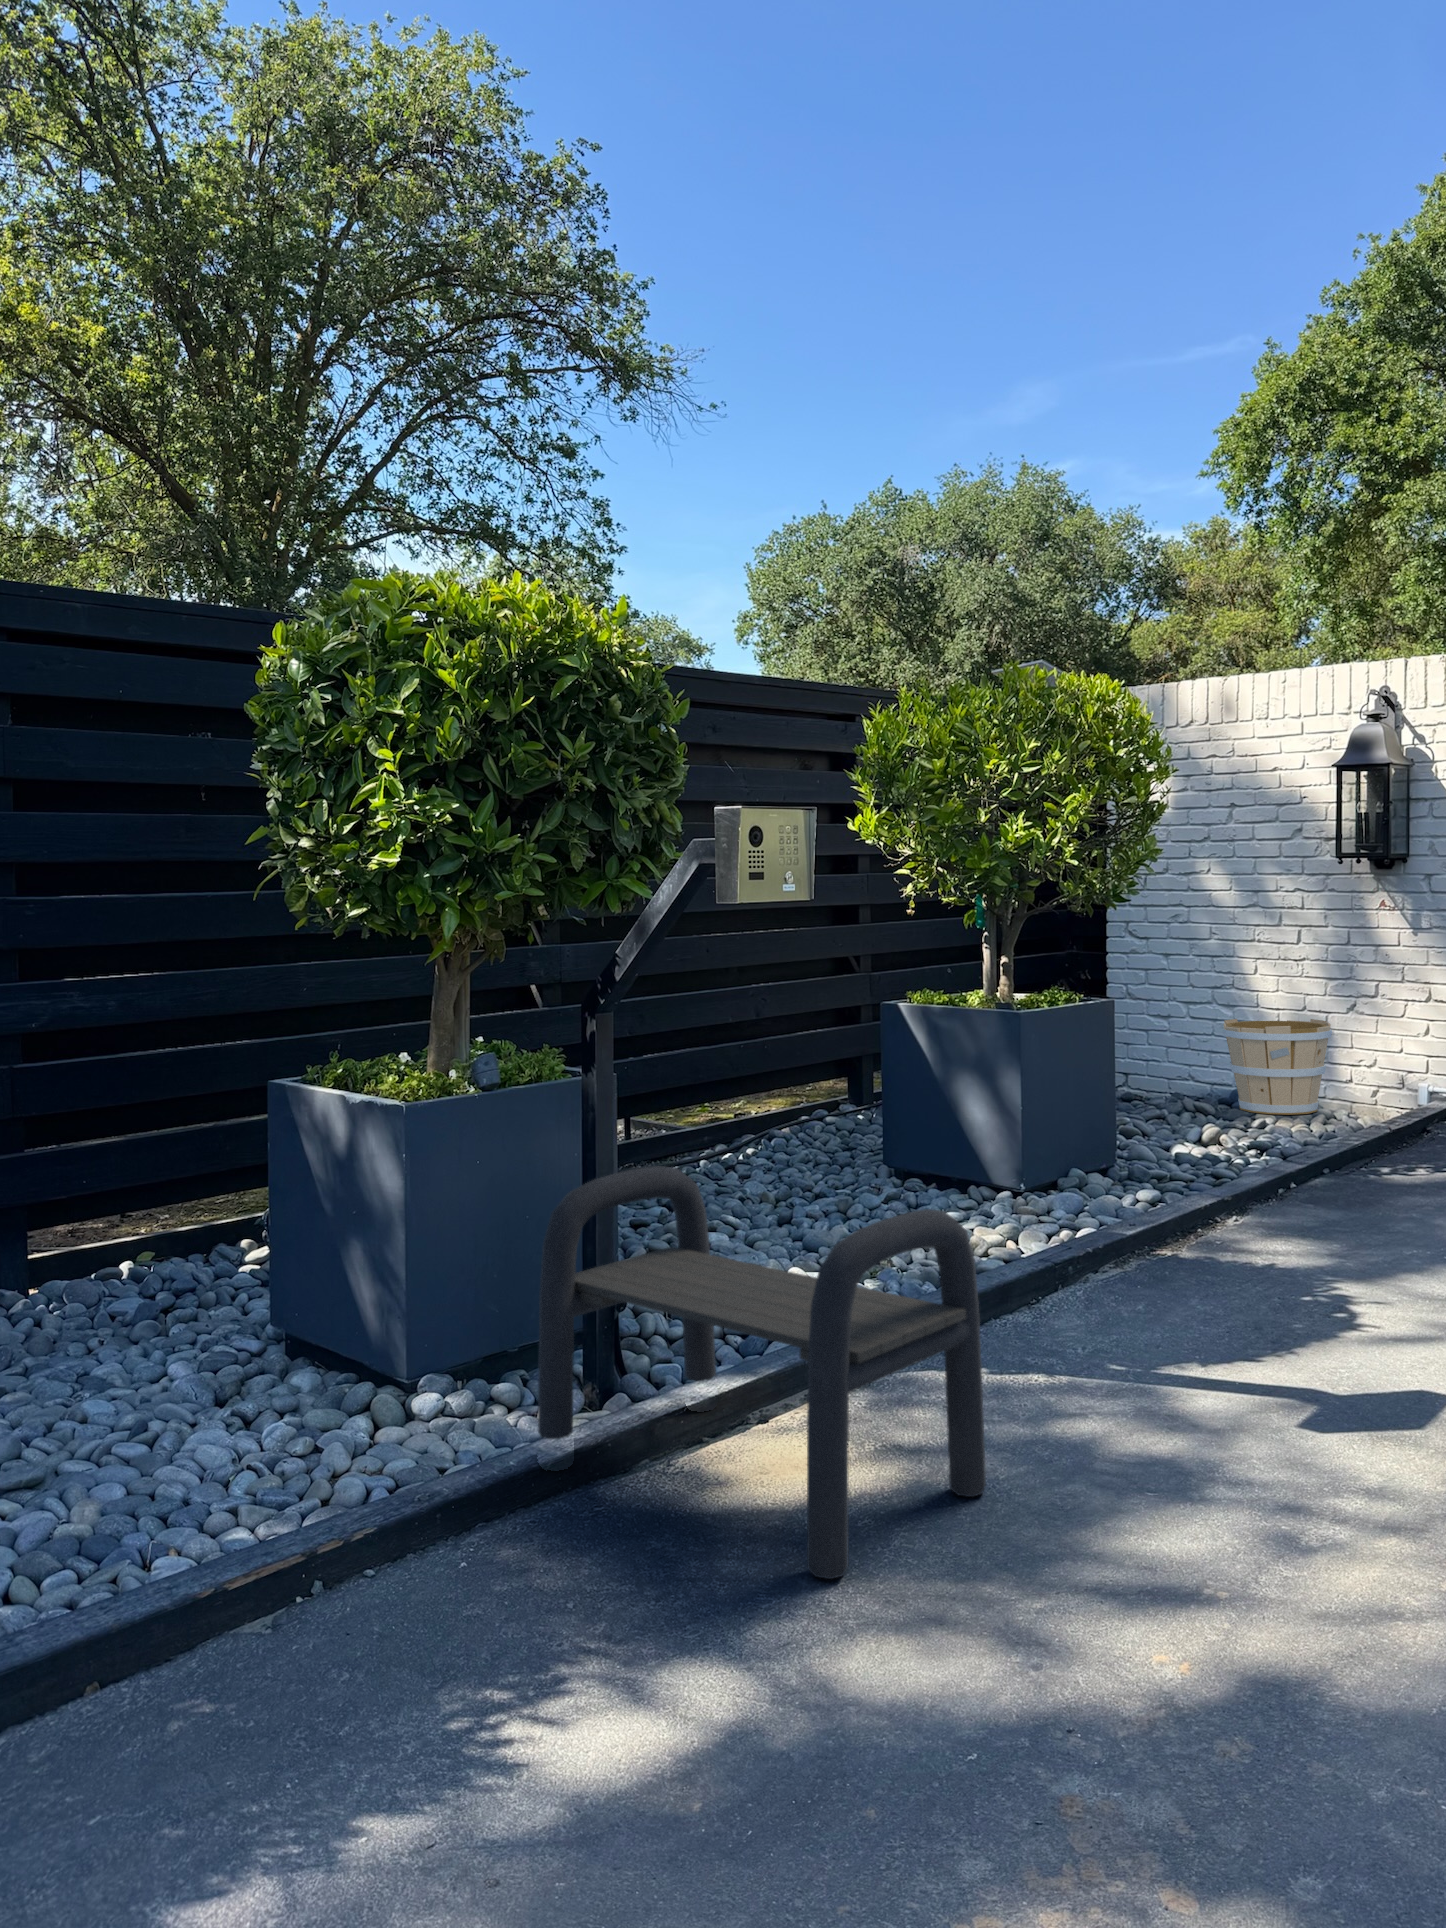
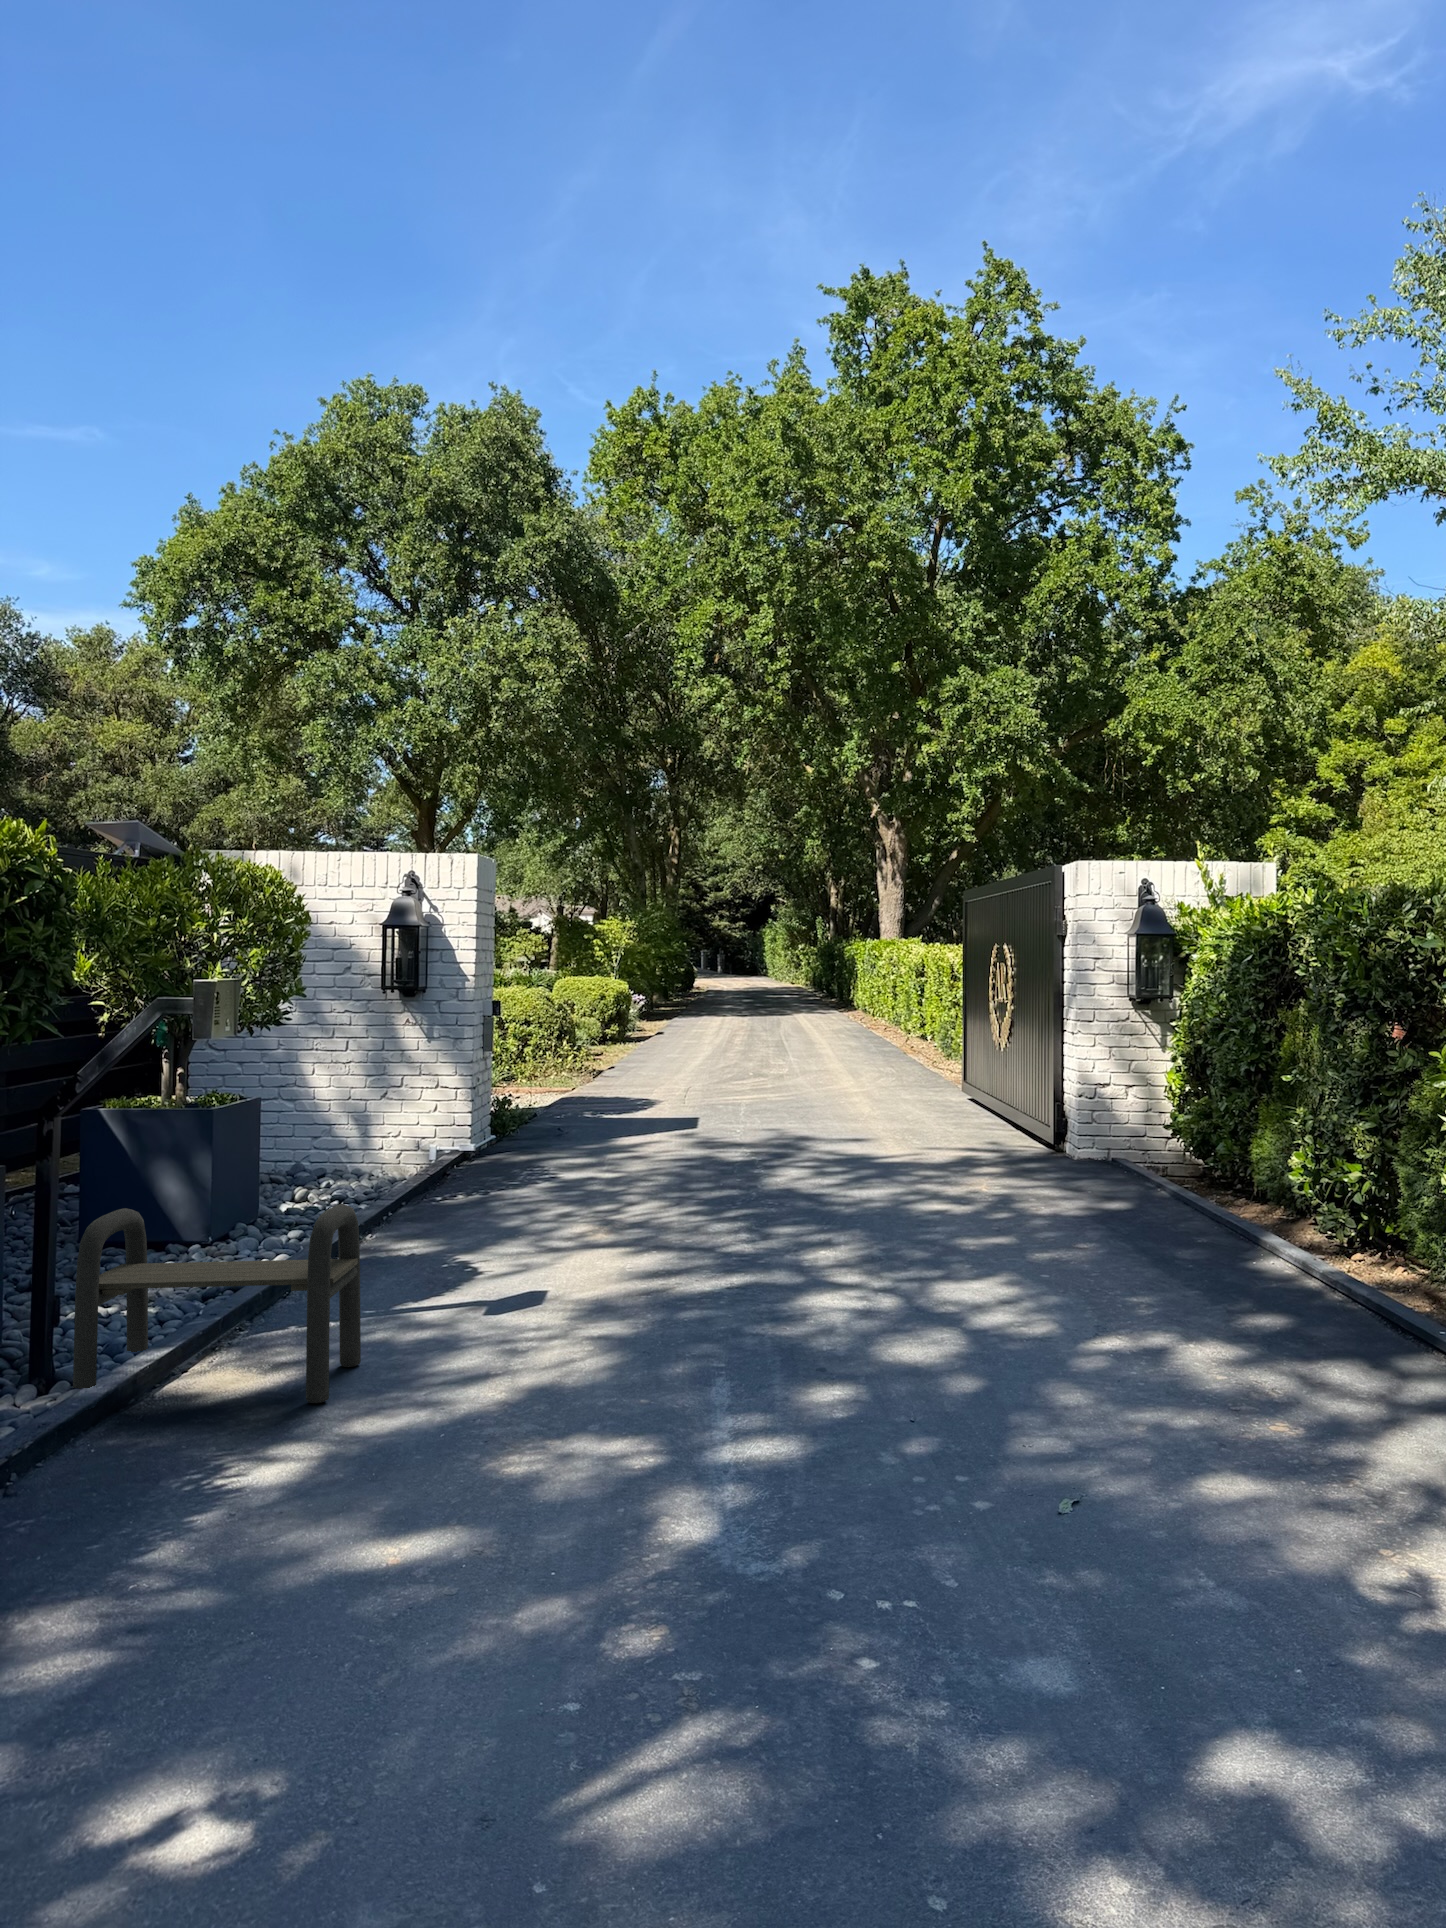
wooden bucket: present [1223,1019,1332,1115] -> none [298,1106,378,1177]

